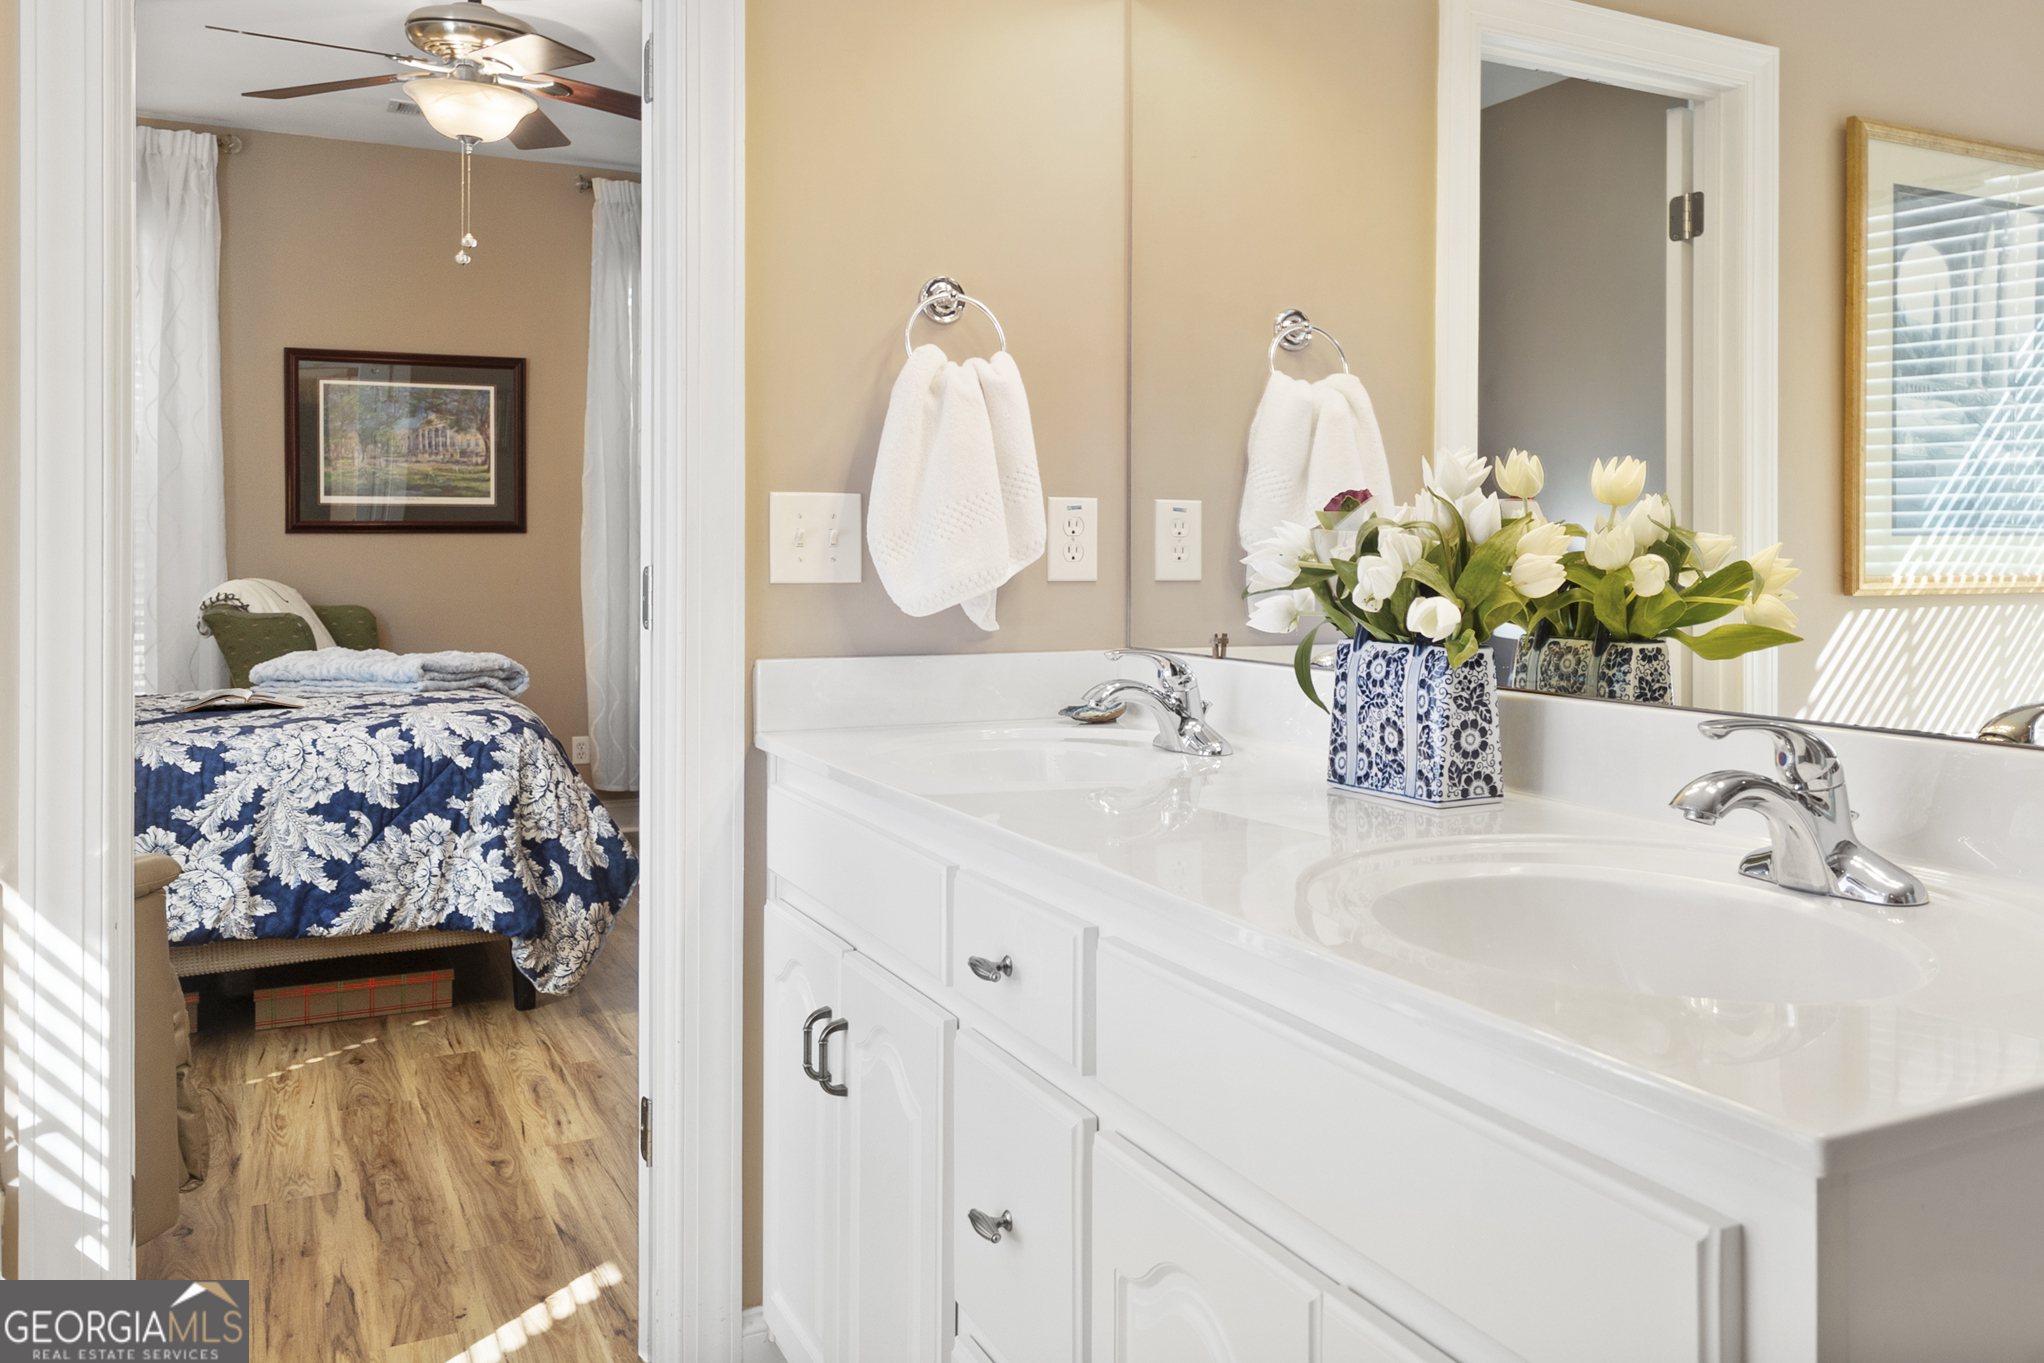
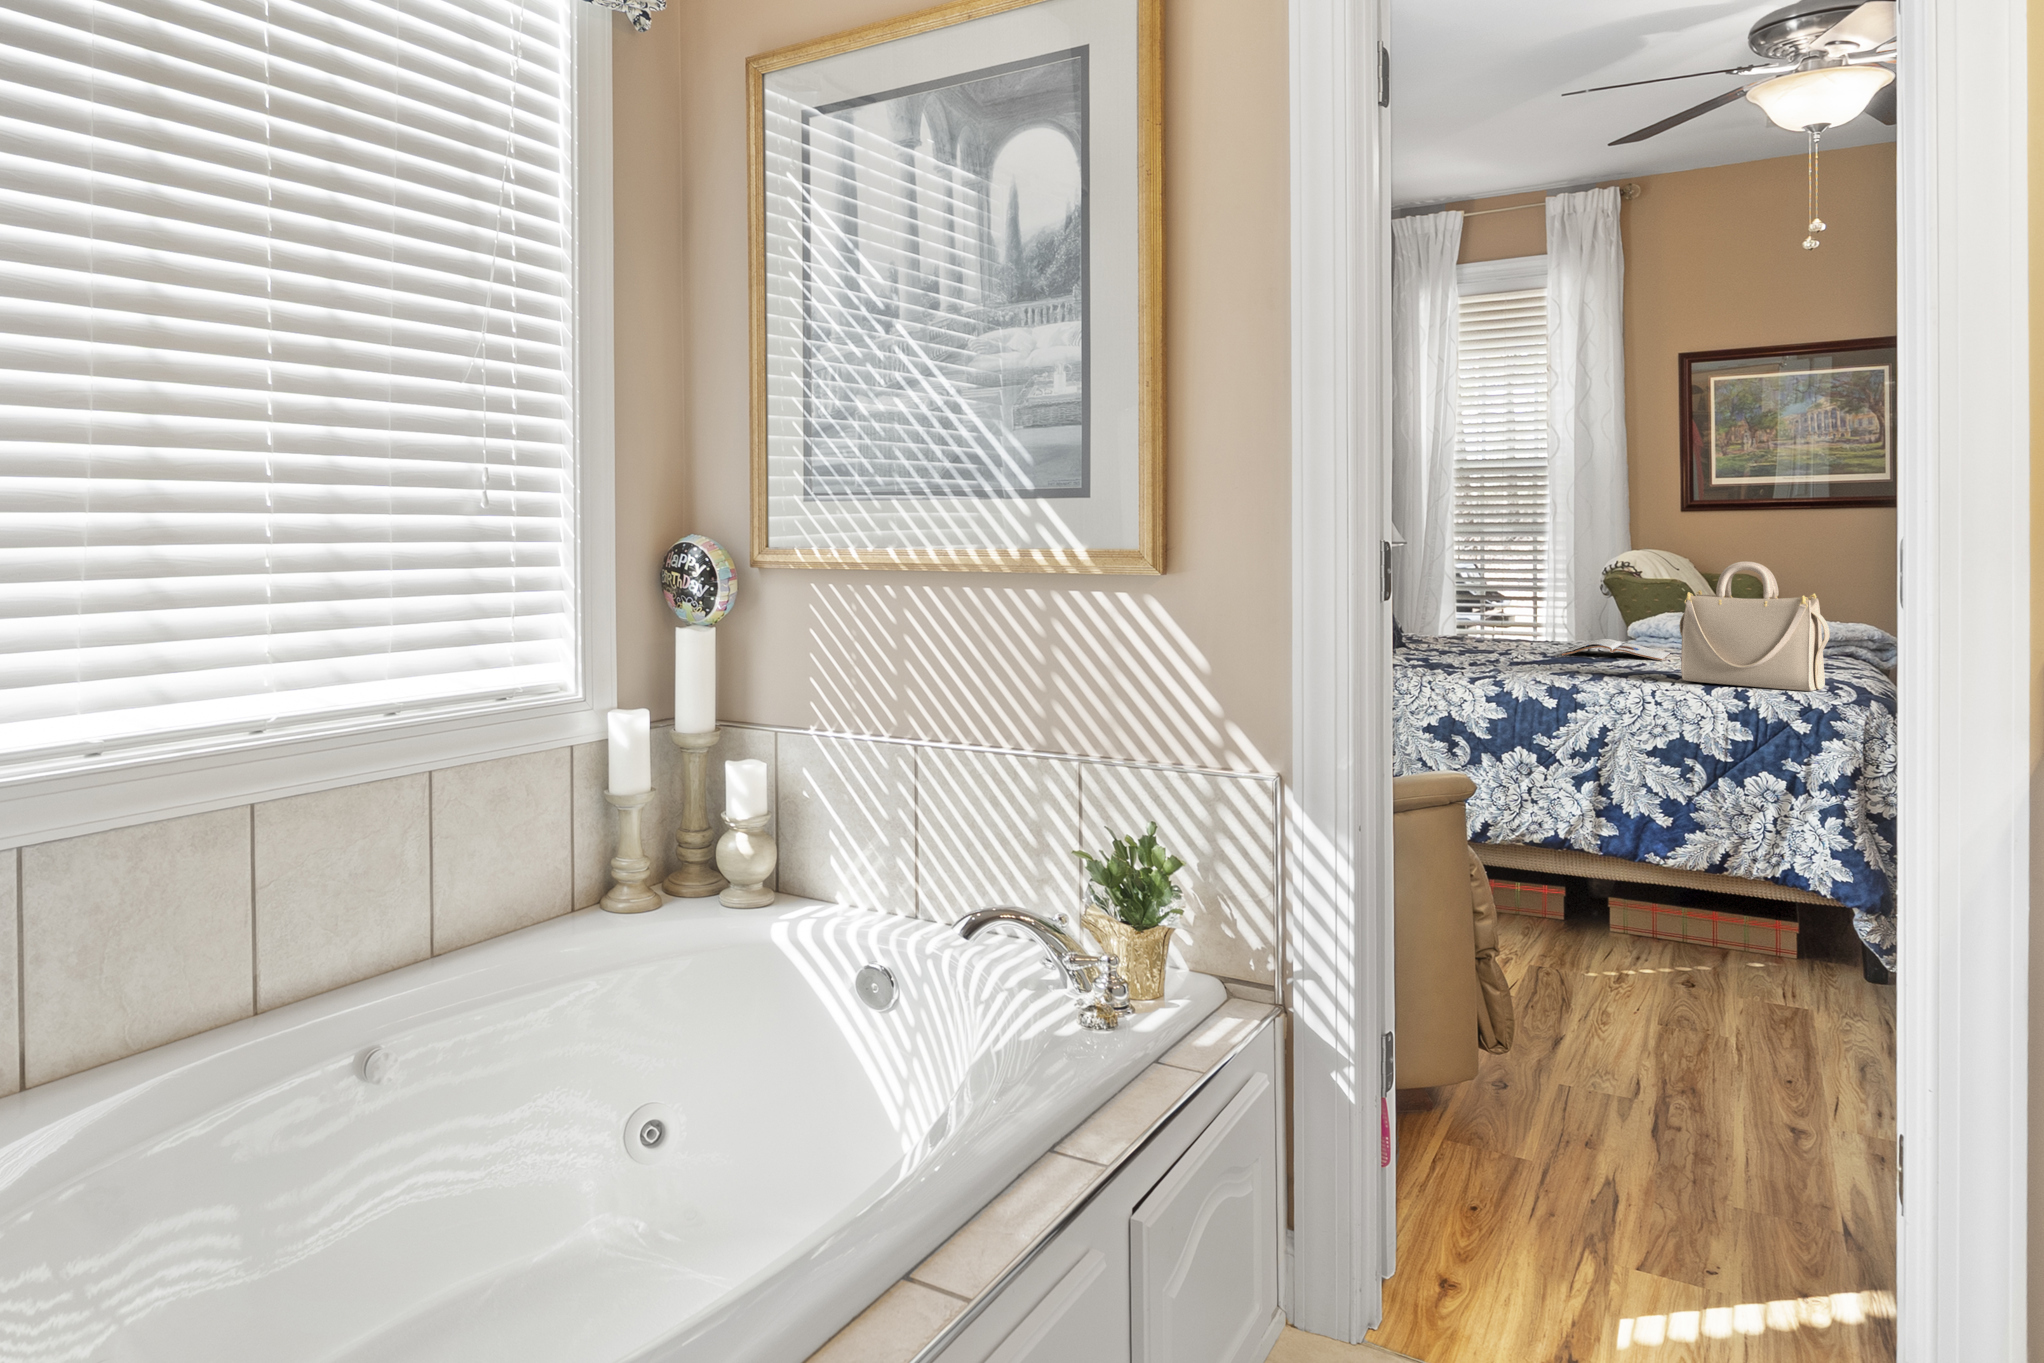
handbag: none [340,589,487,725] -> present [1679,562,1830,691]

